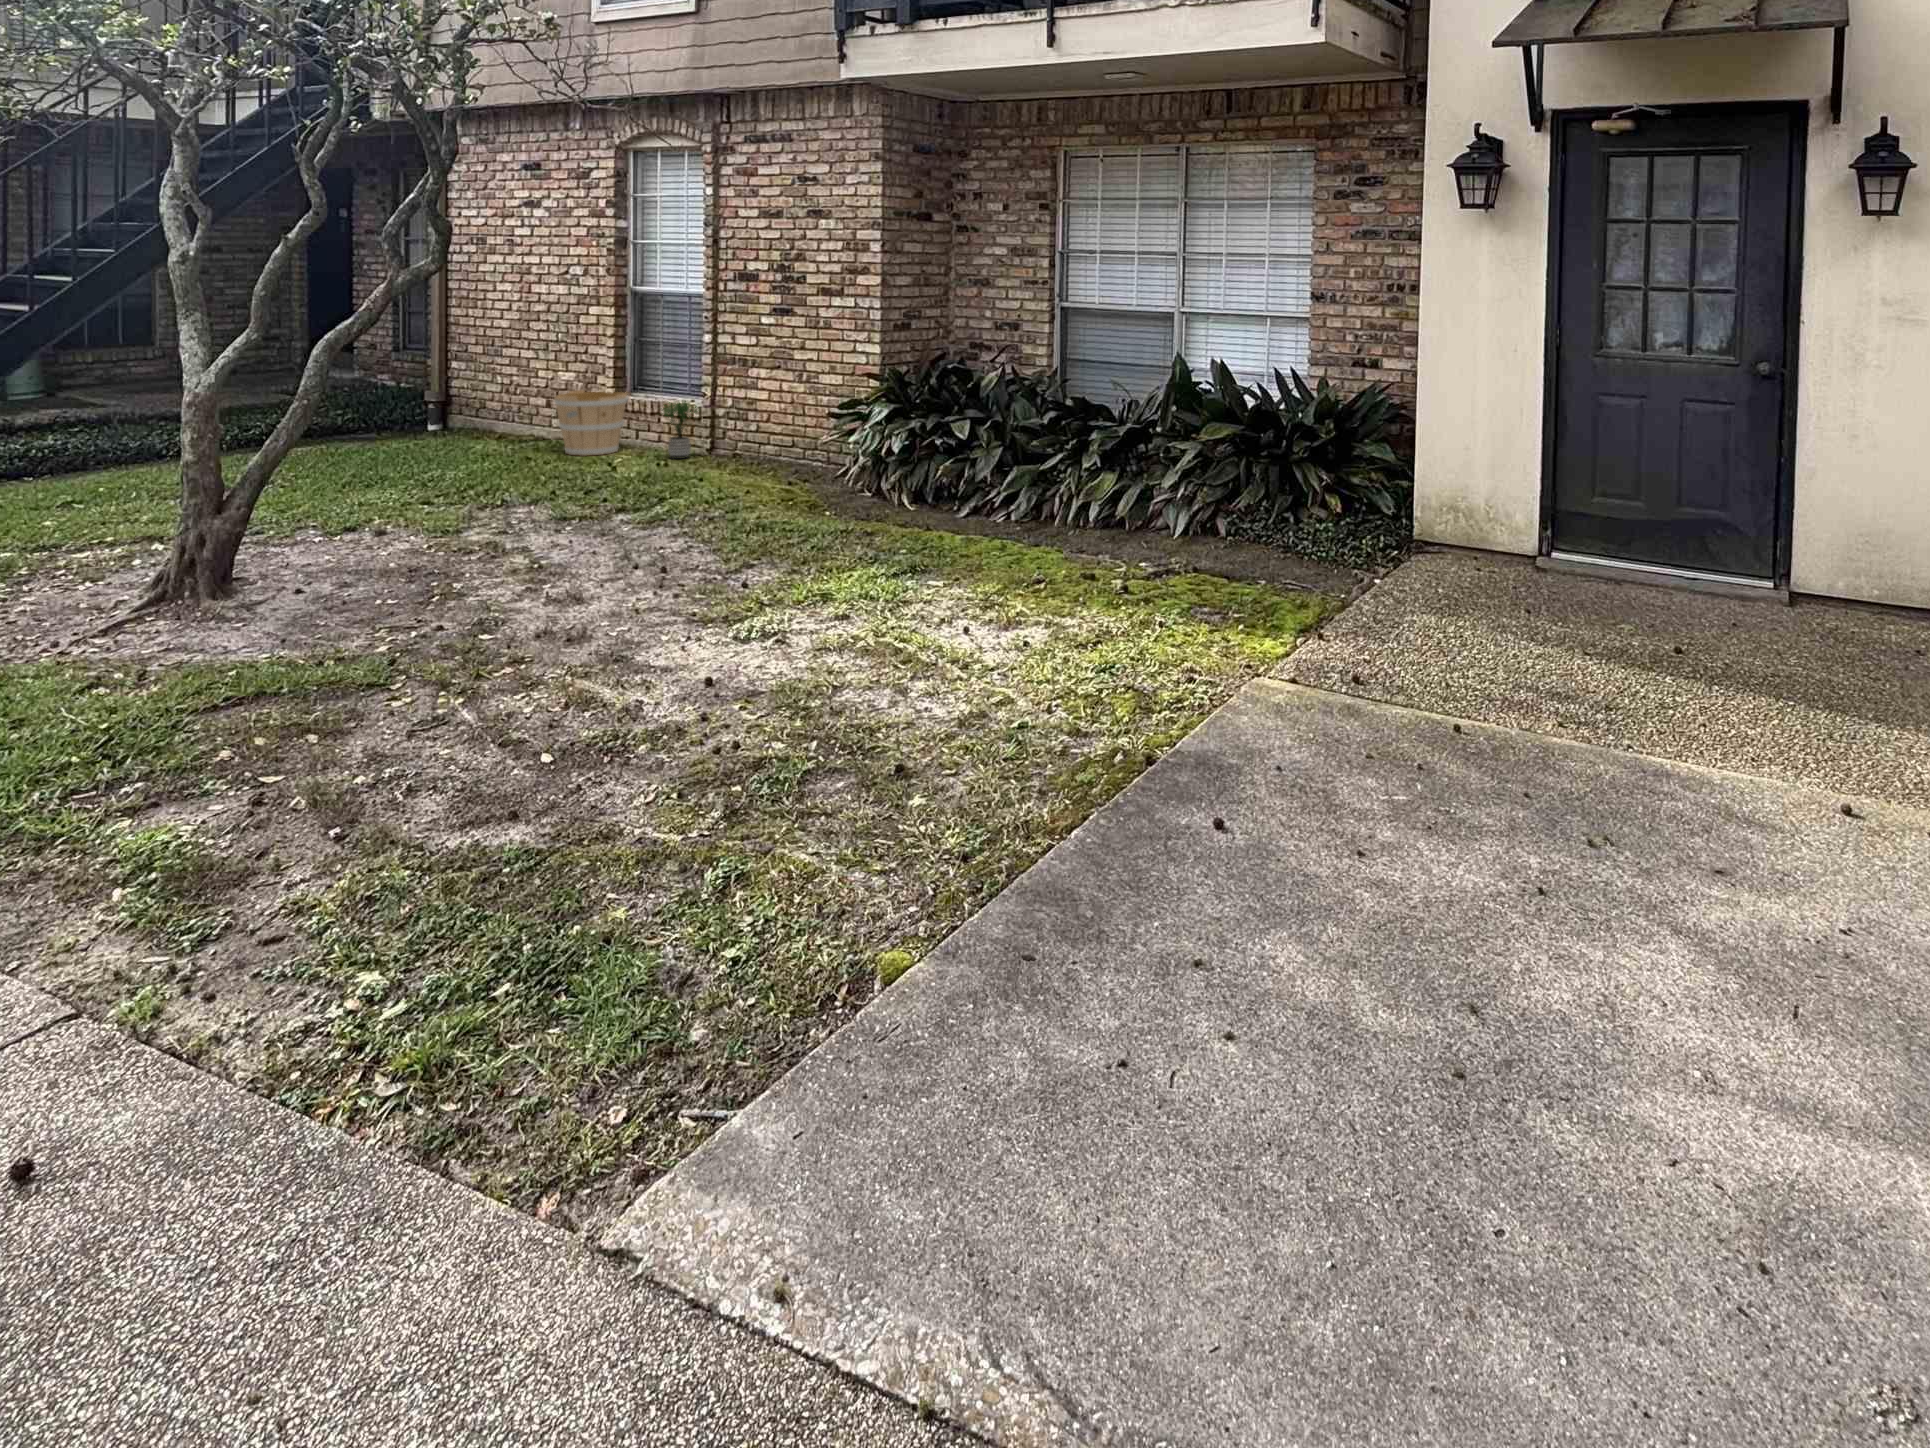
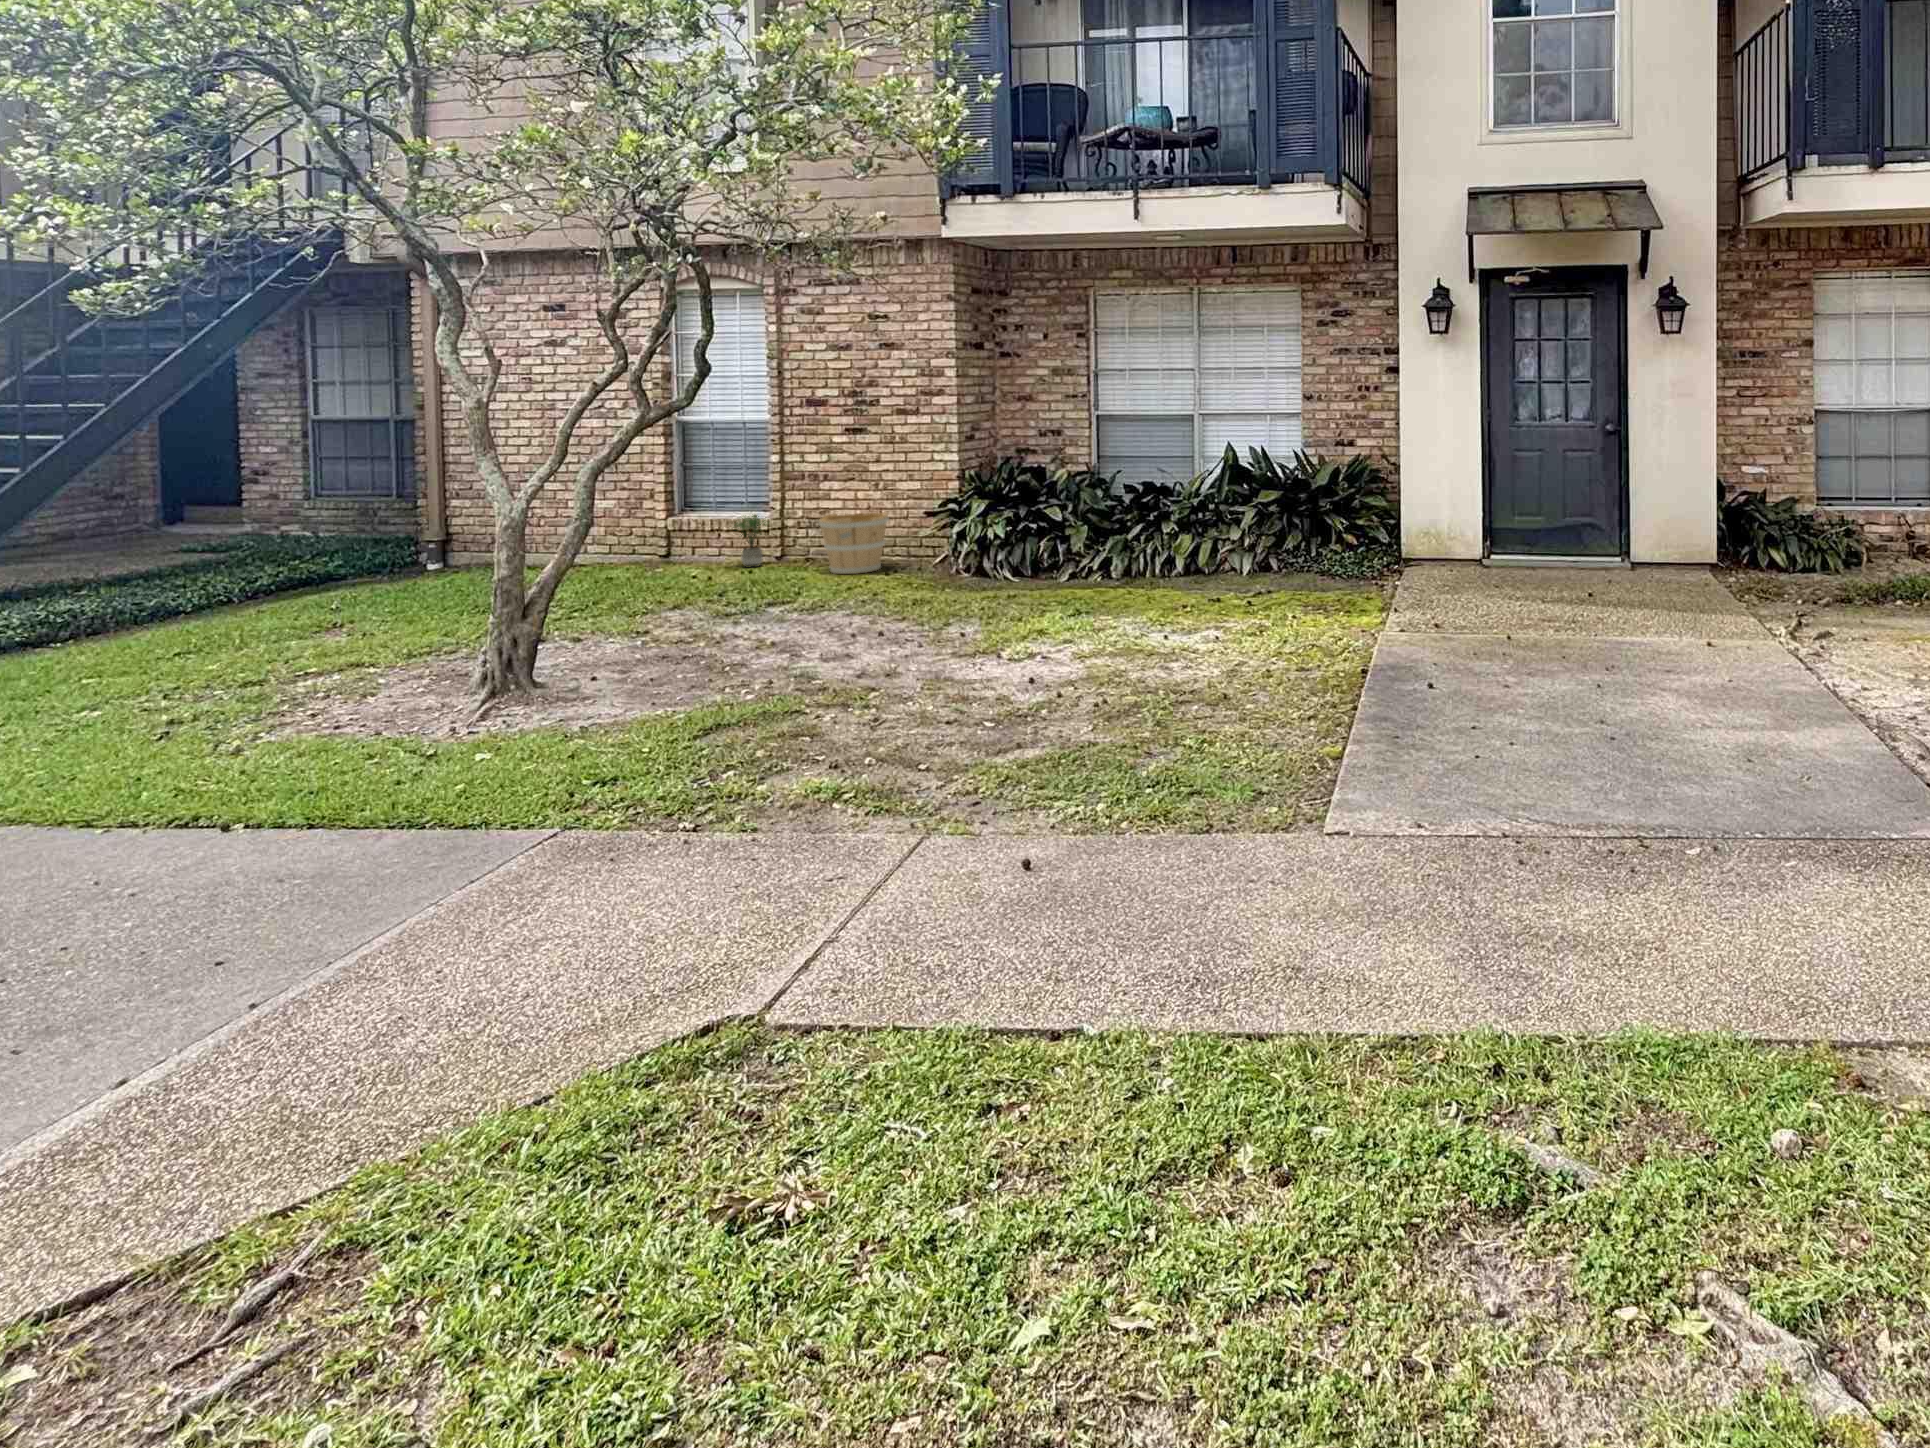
wooden bucket: present [554,390,628,456] -> present [819,512,889,574]

